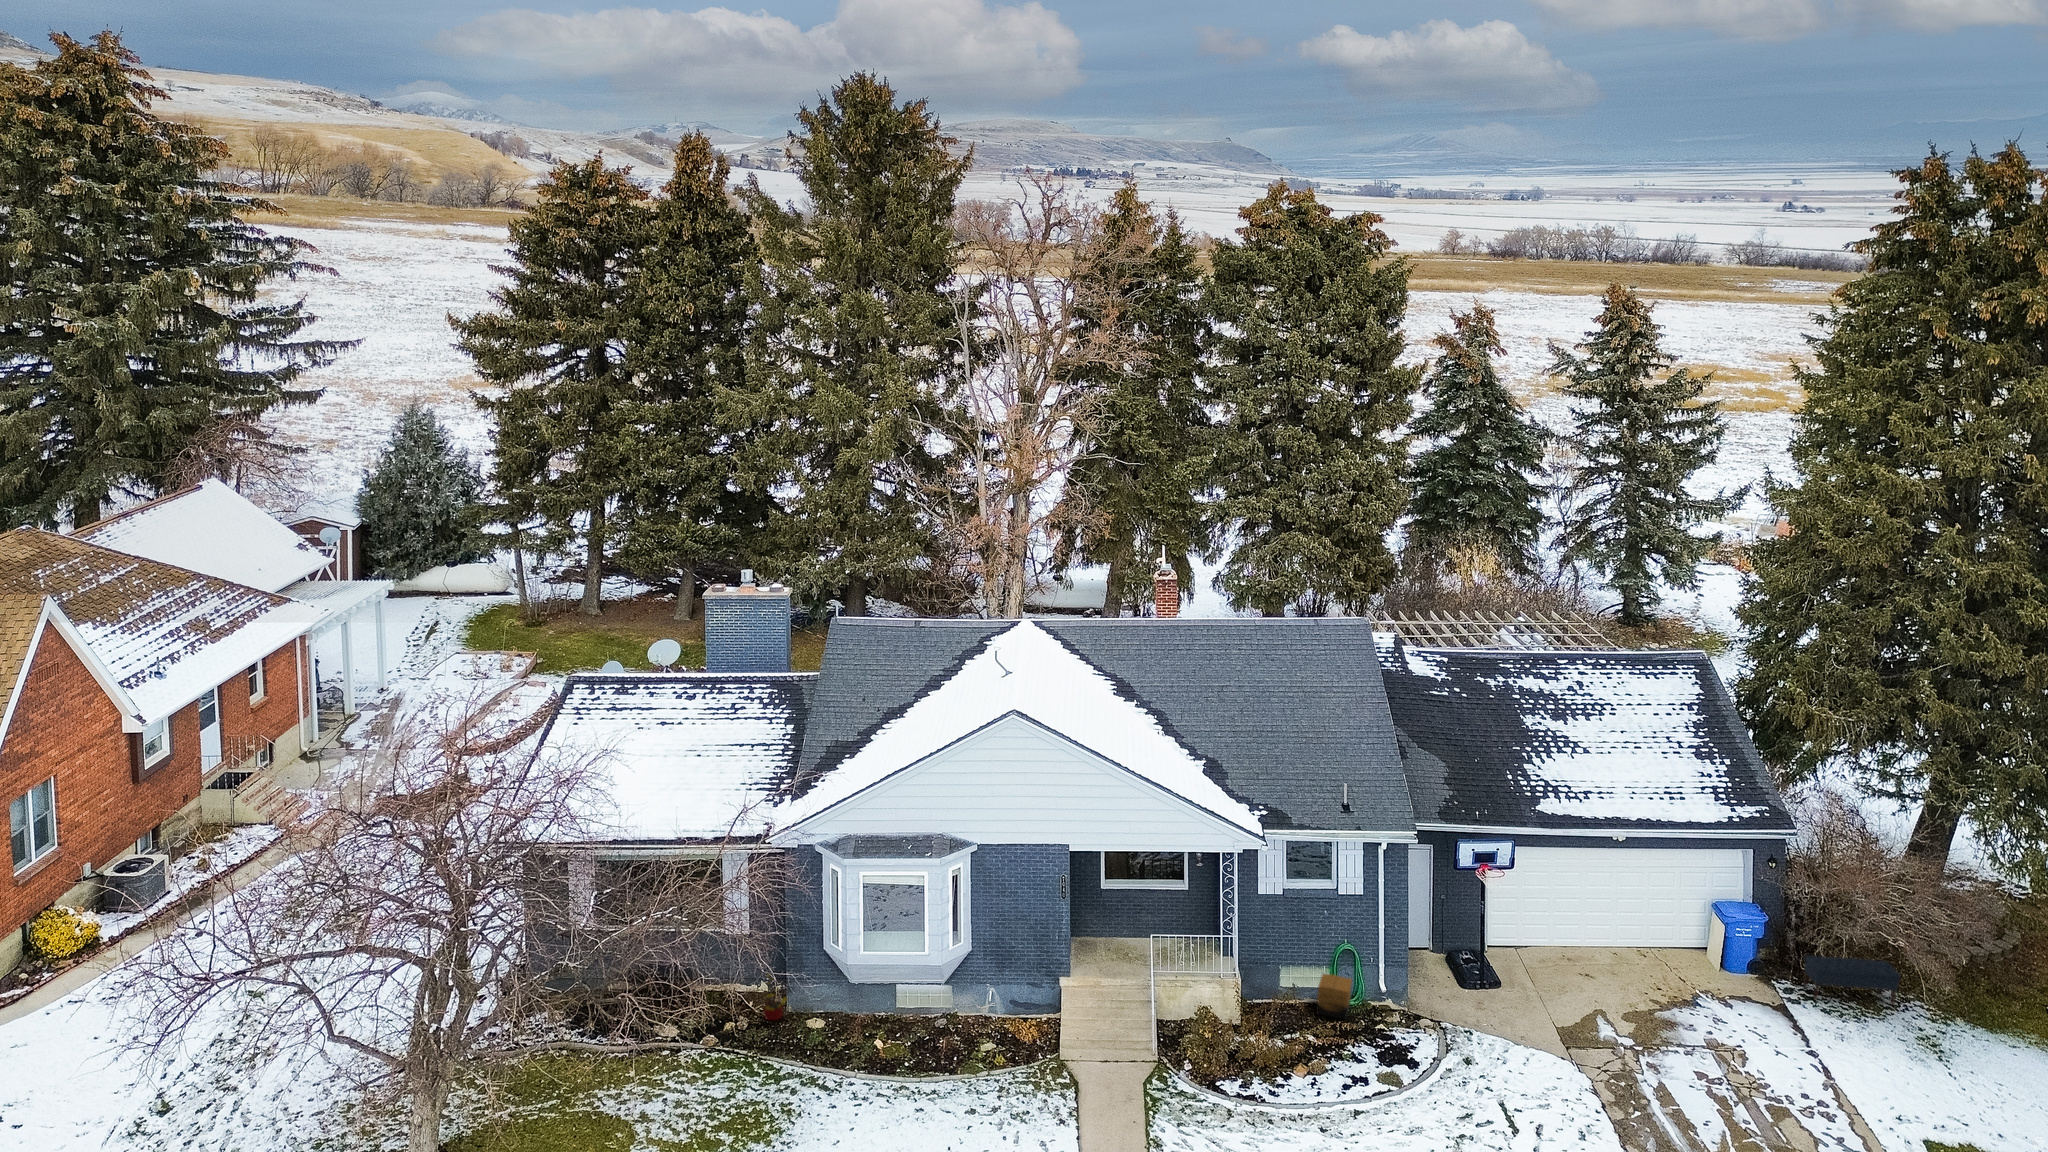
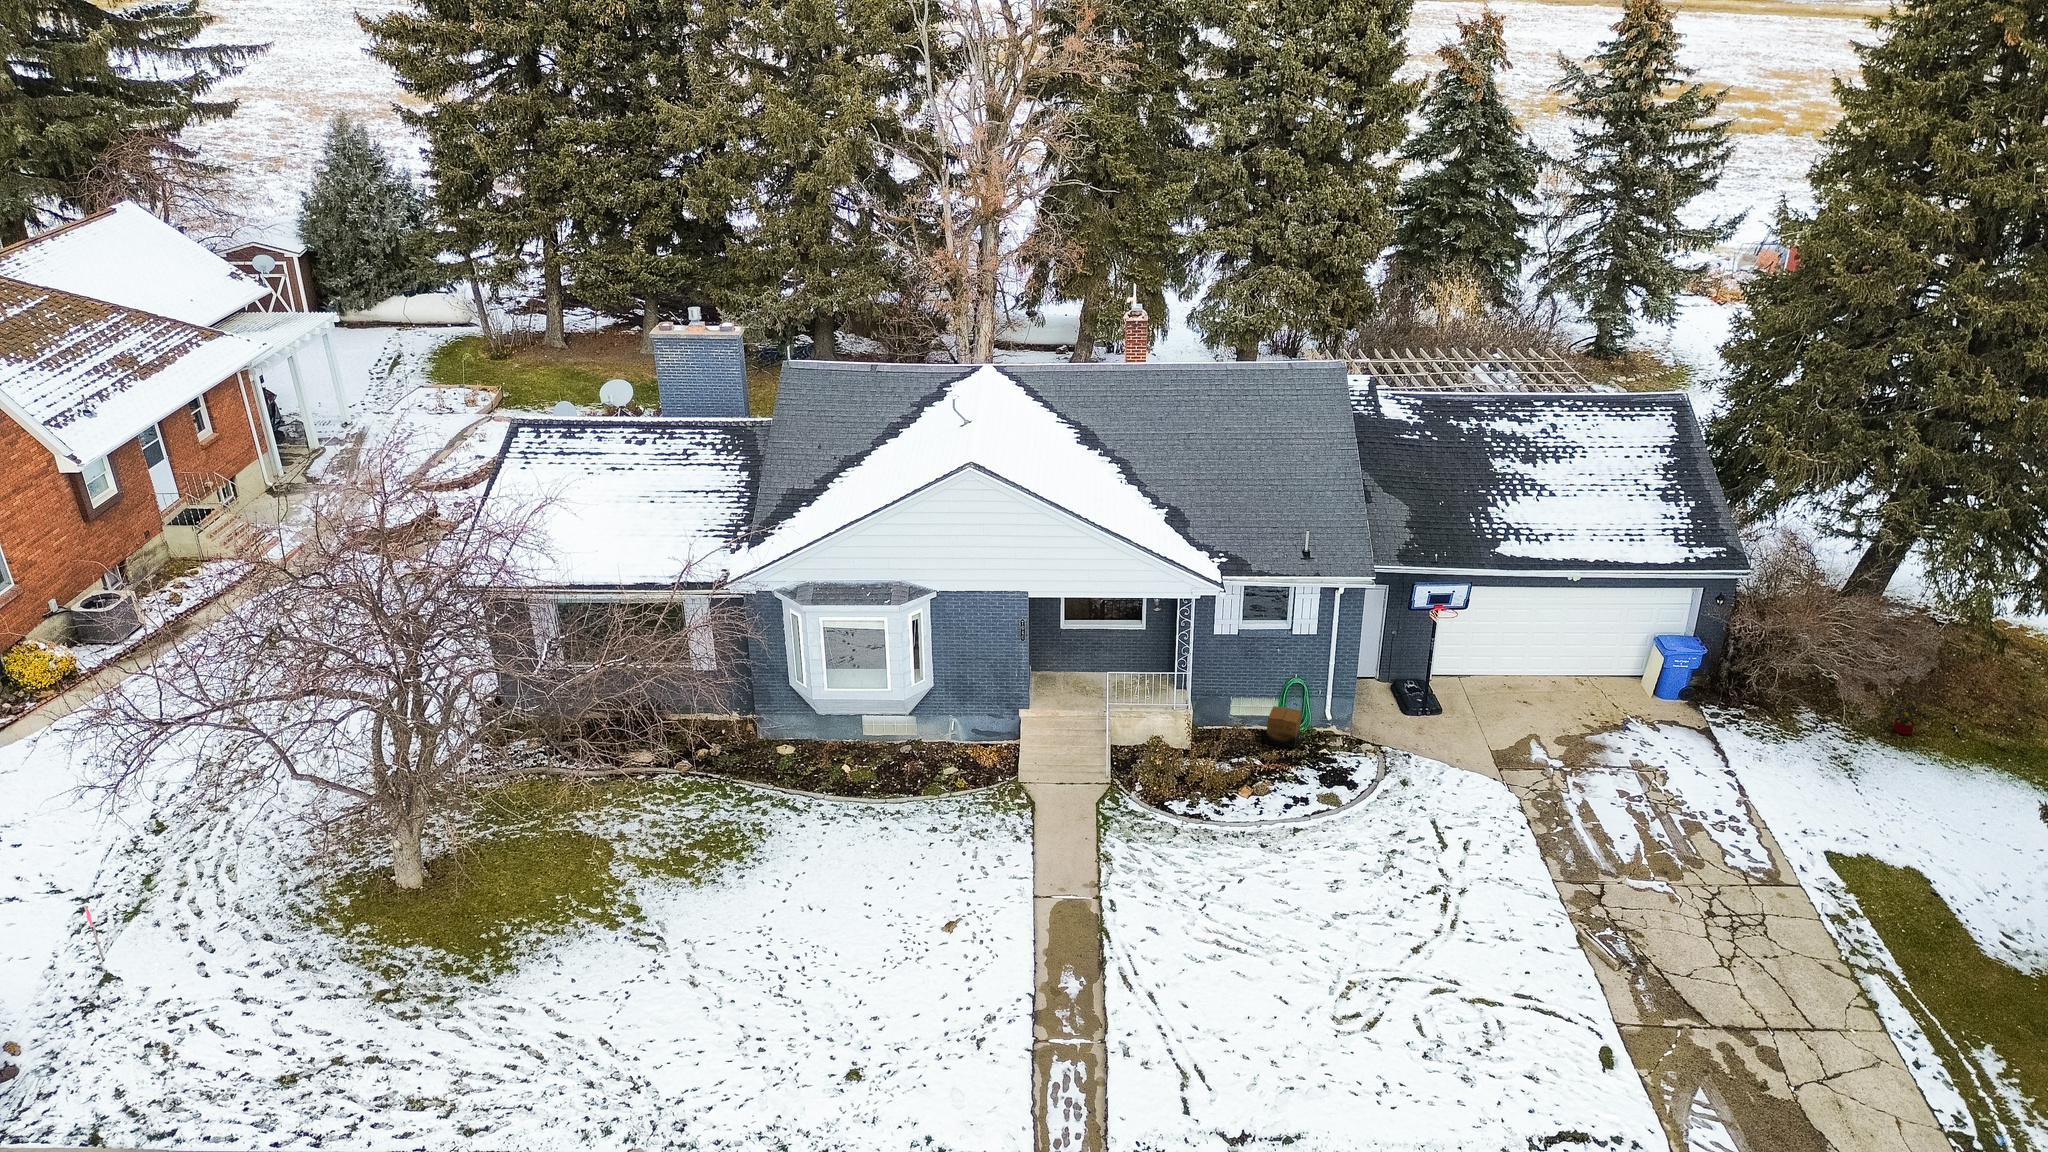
bench: present [1803,955,1901,1006] -> none [1739,689,1831,736]
decorative plant: present [764,974,787,1020] -> present [1882,692,1928,734]

